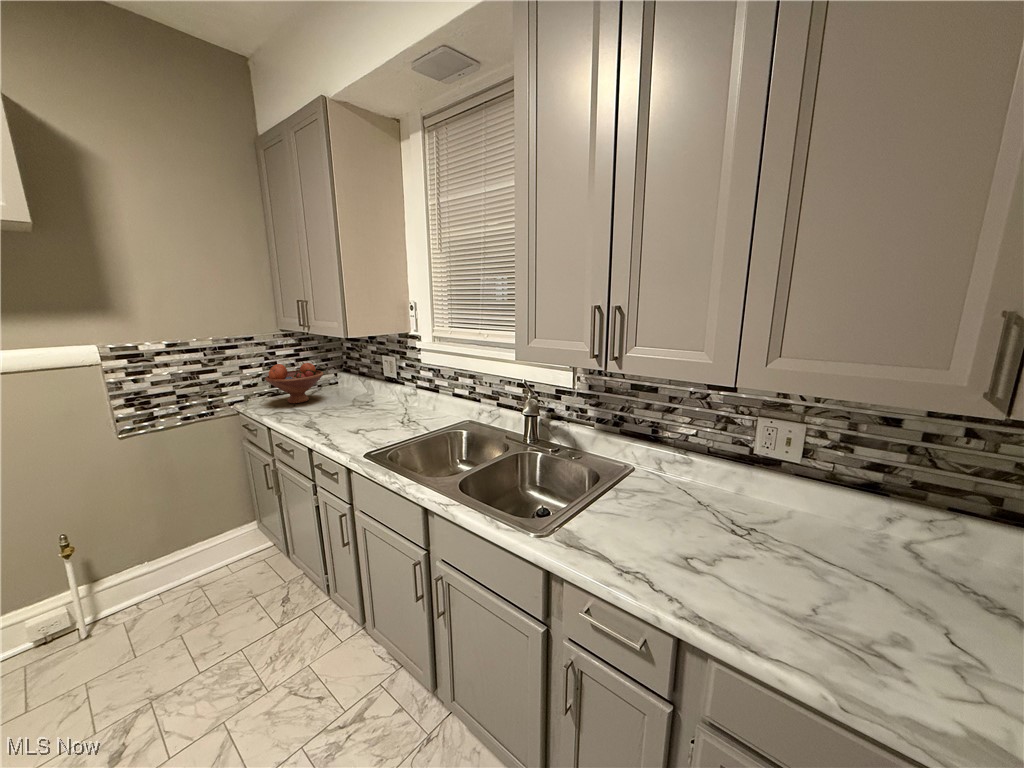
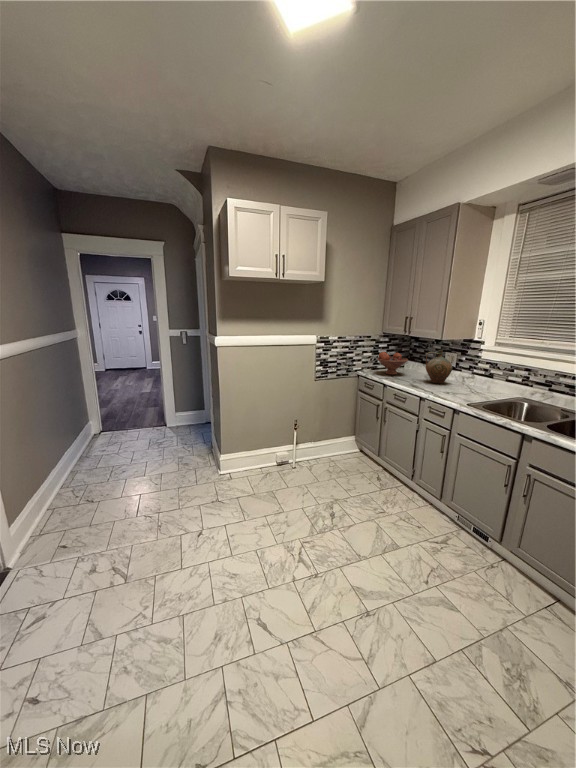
ceramic jug: none [336,354,382,411] -> present [426,350,453,384]

